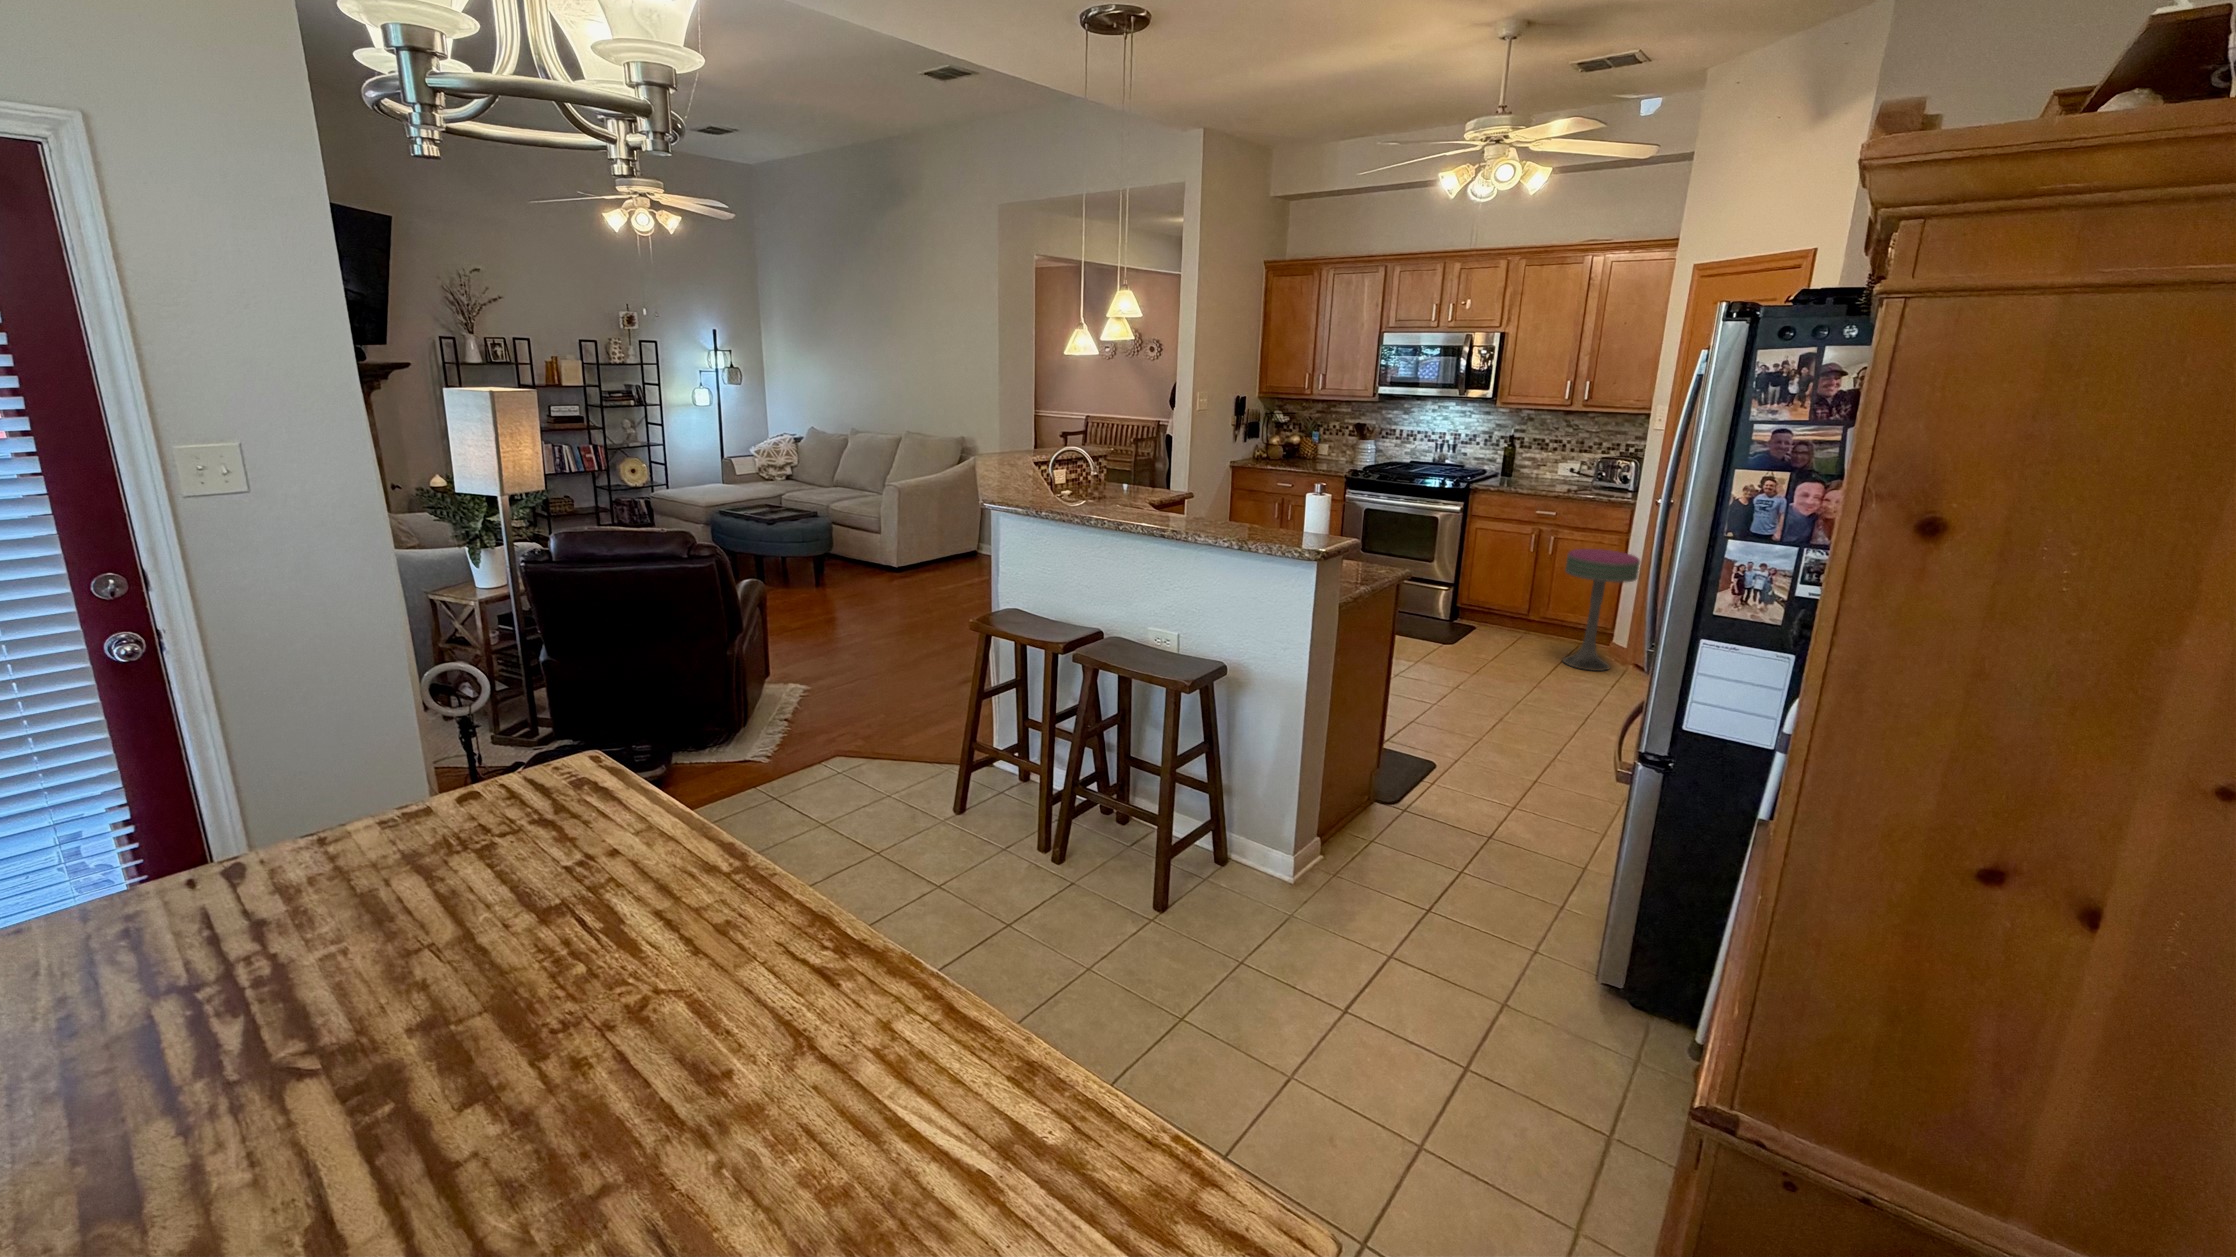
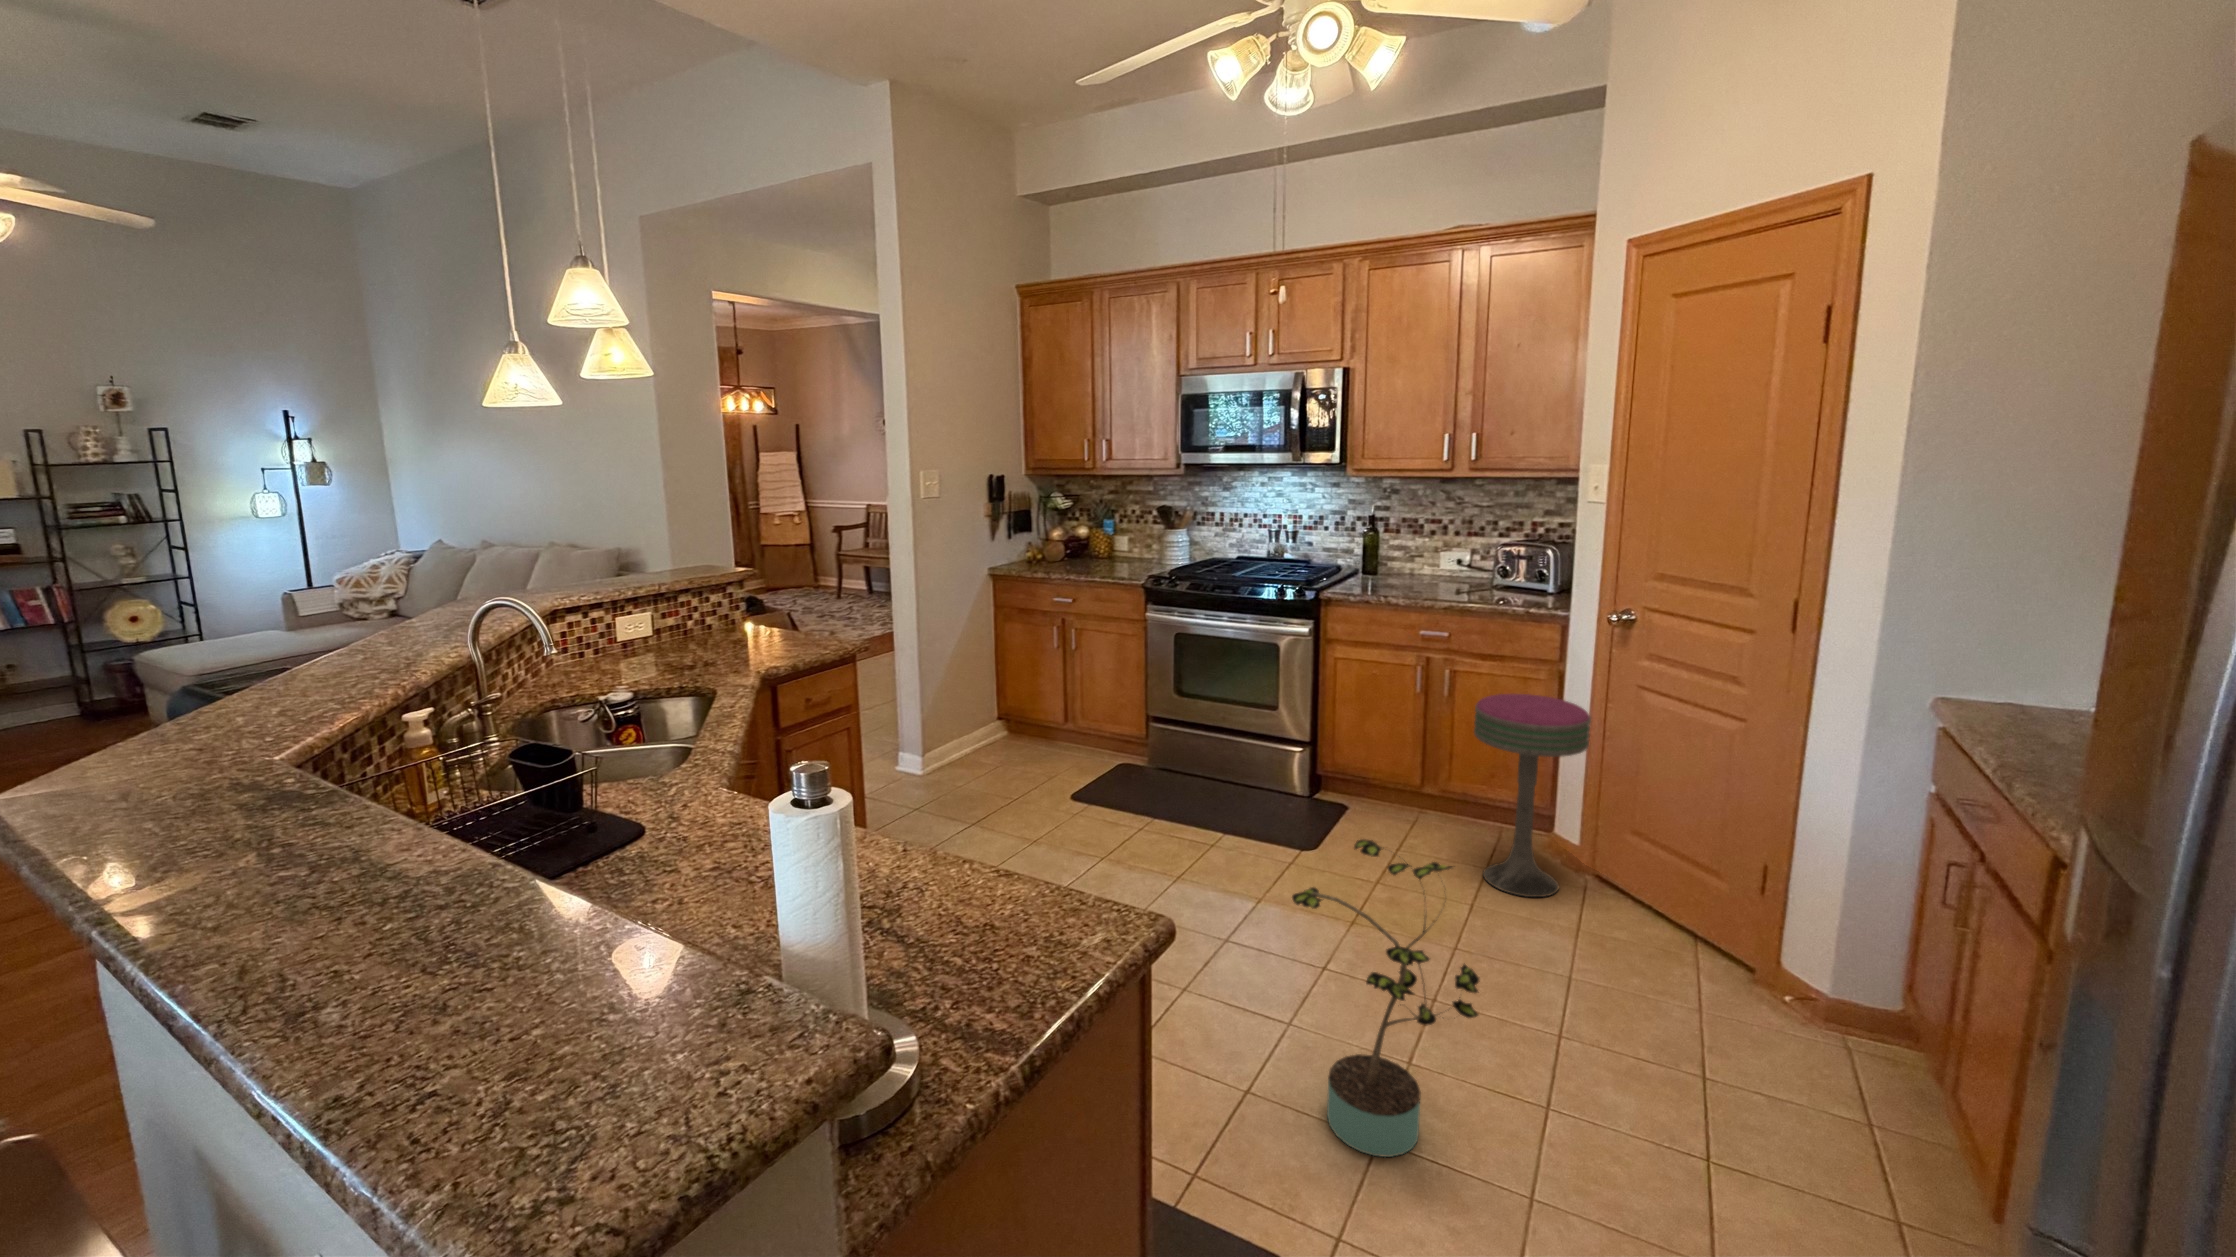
potted plant: none [1452,593,1544,742] -> present [1292,840,1479,1157]

